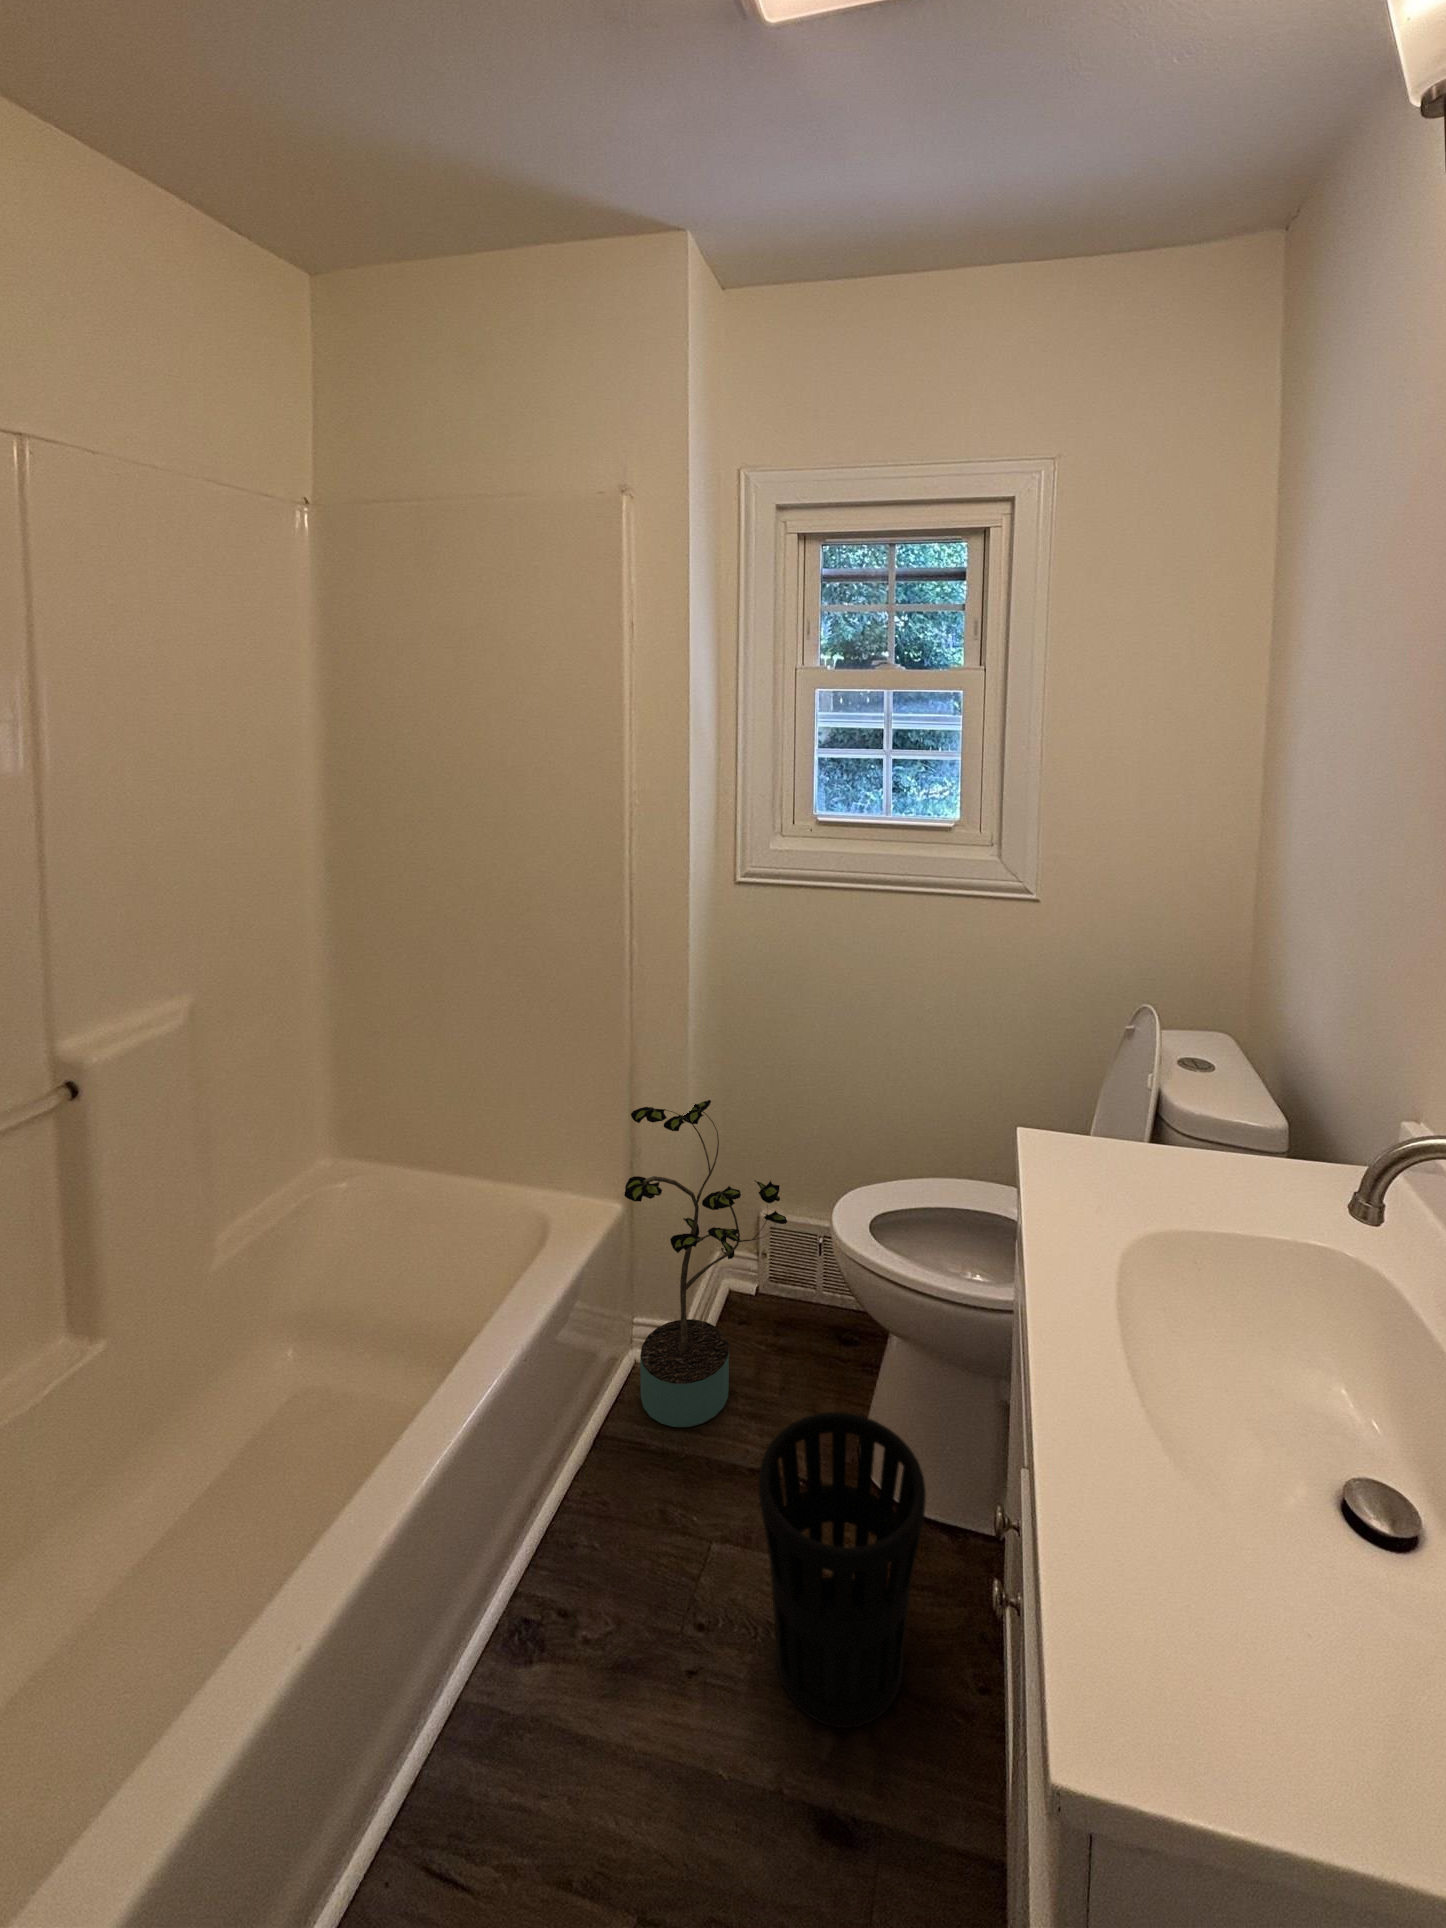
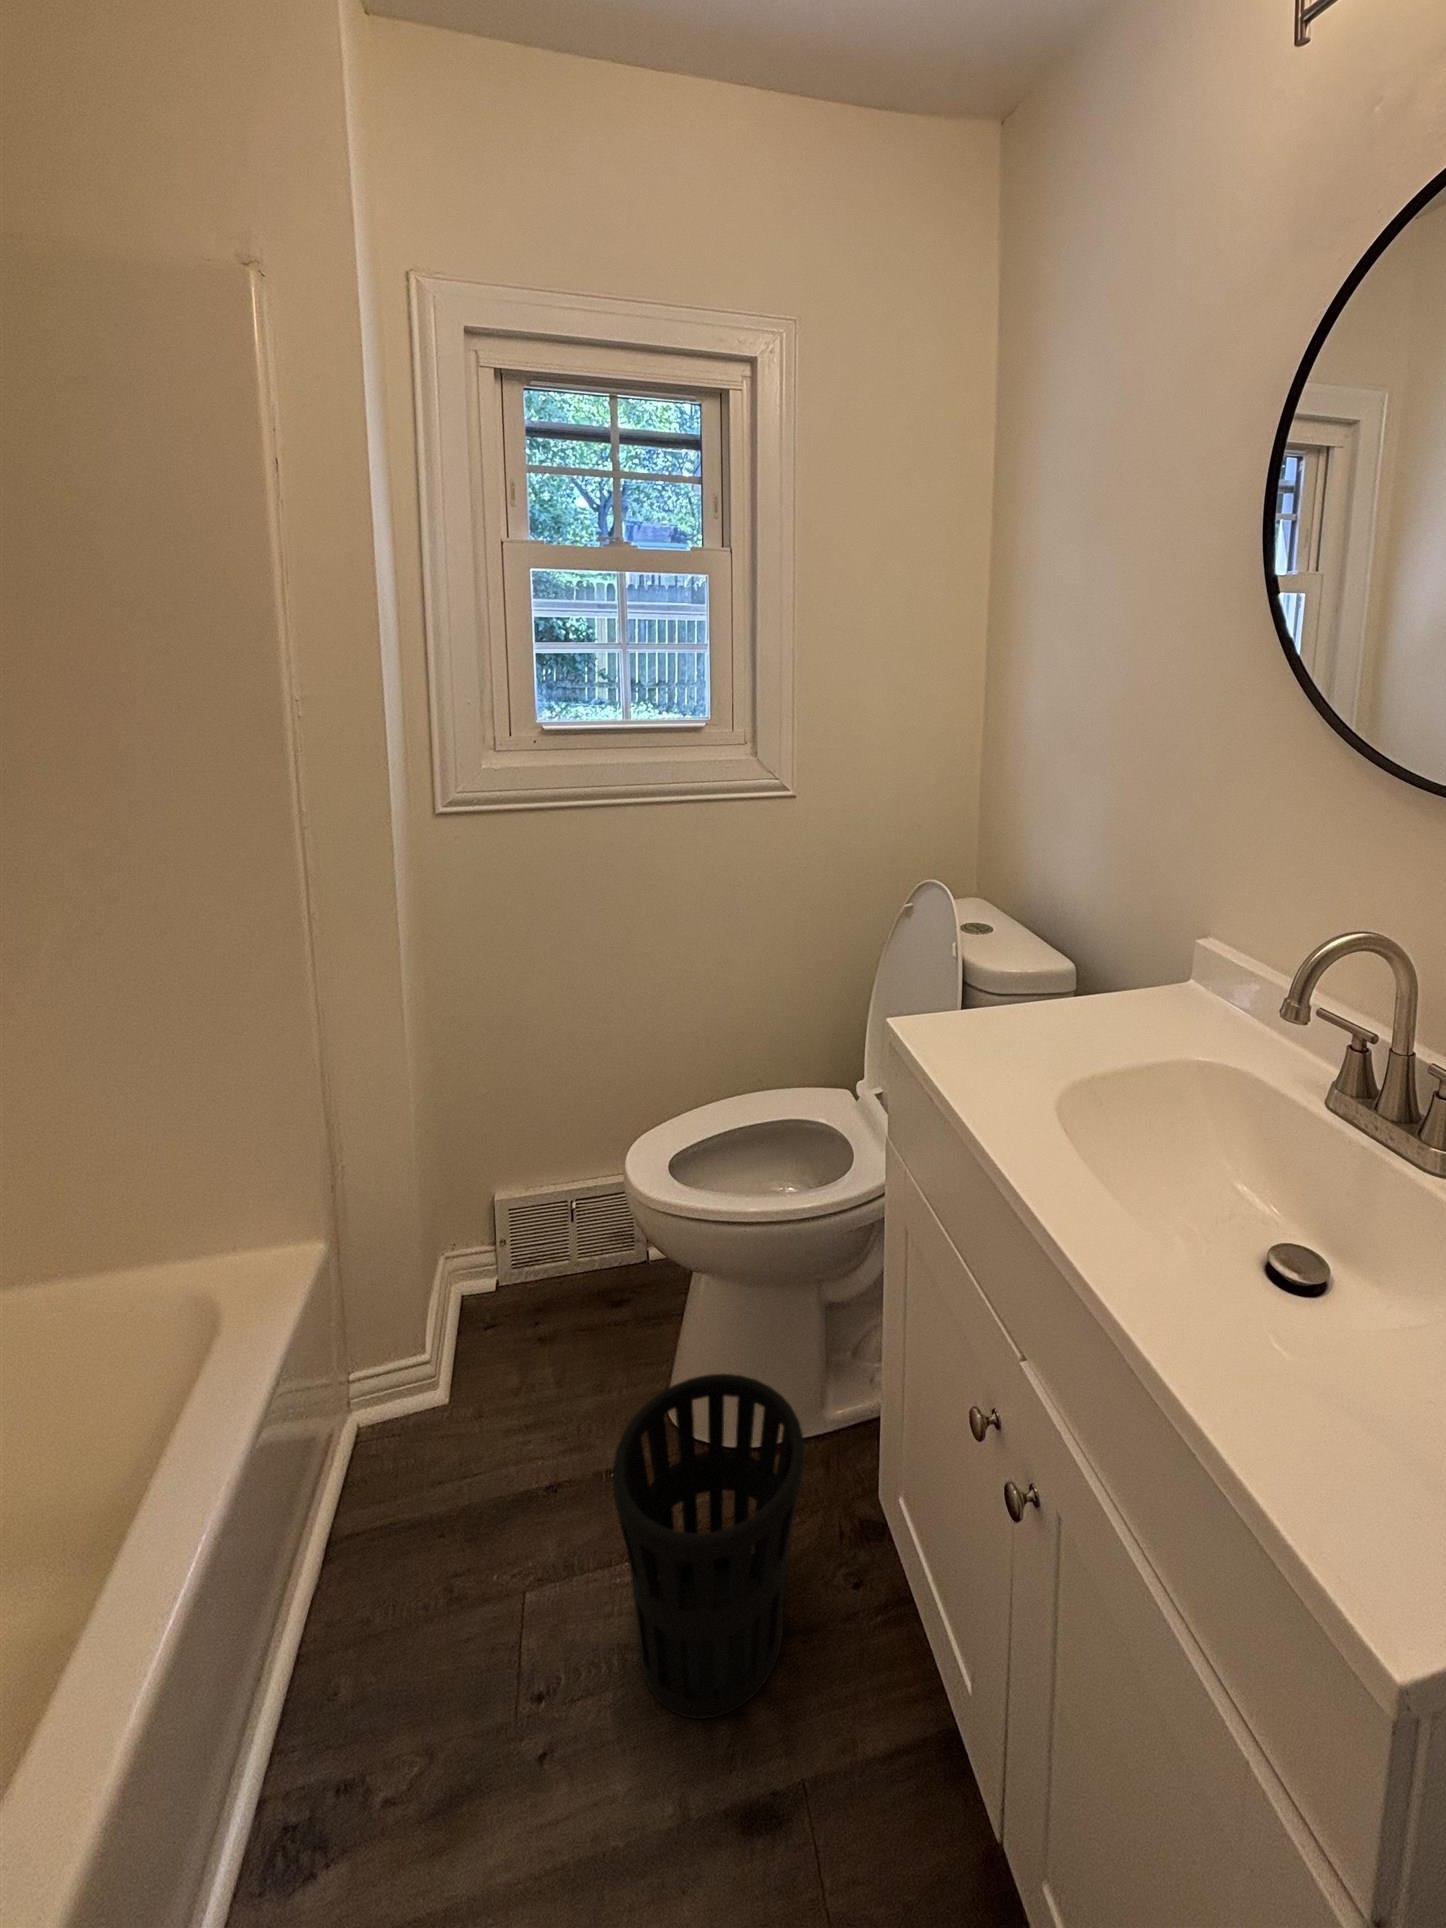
potted plant: present [624,1100,787,1427] -> none [333,1081,560,1488]

